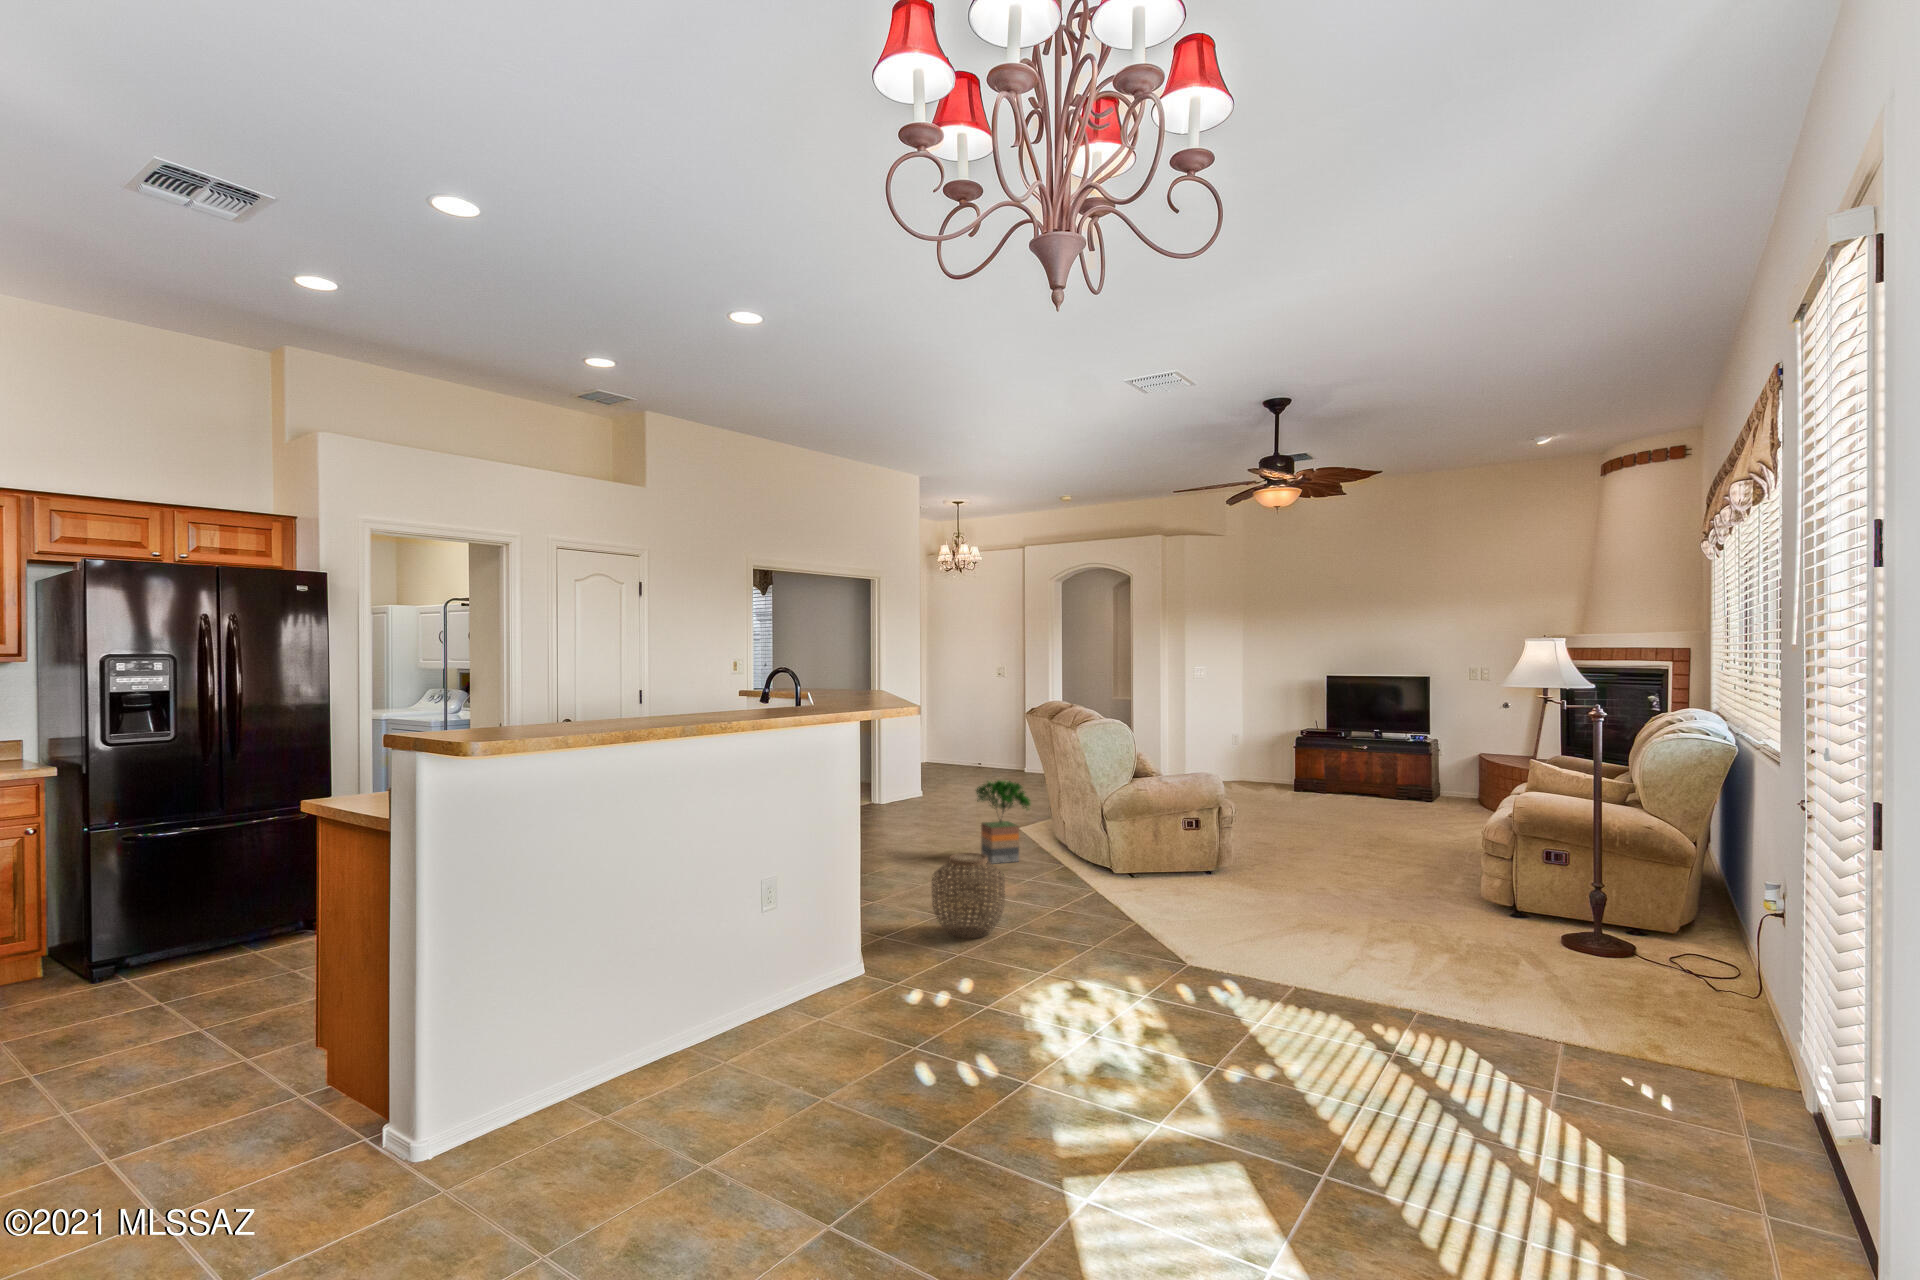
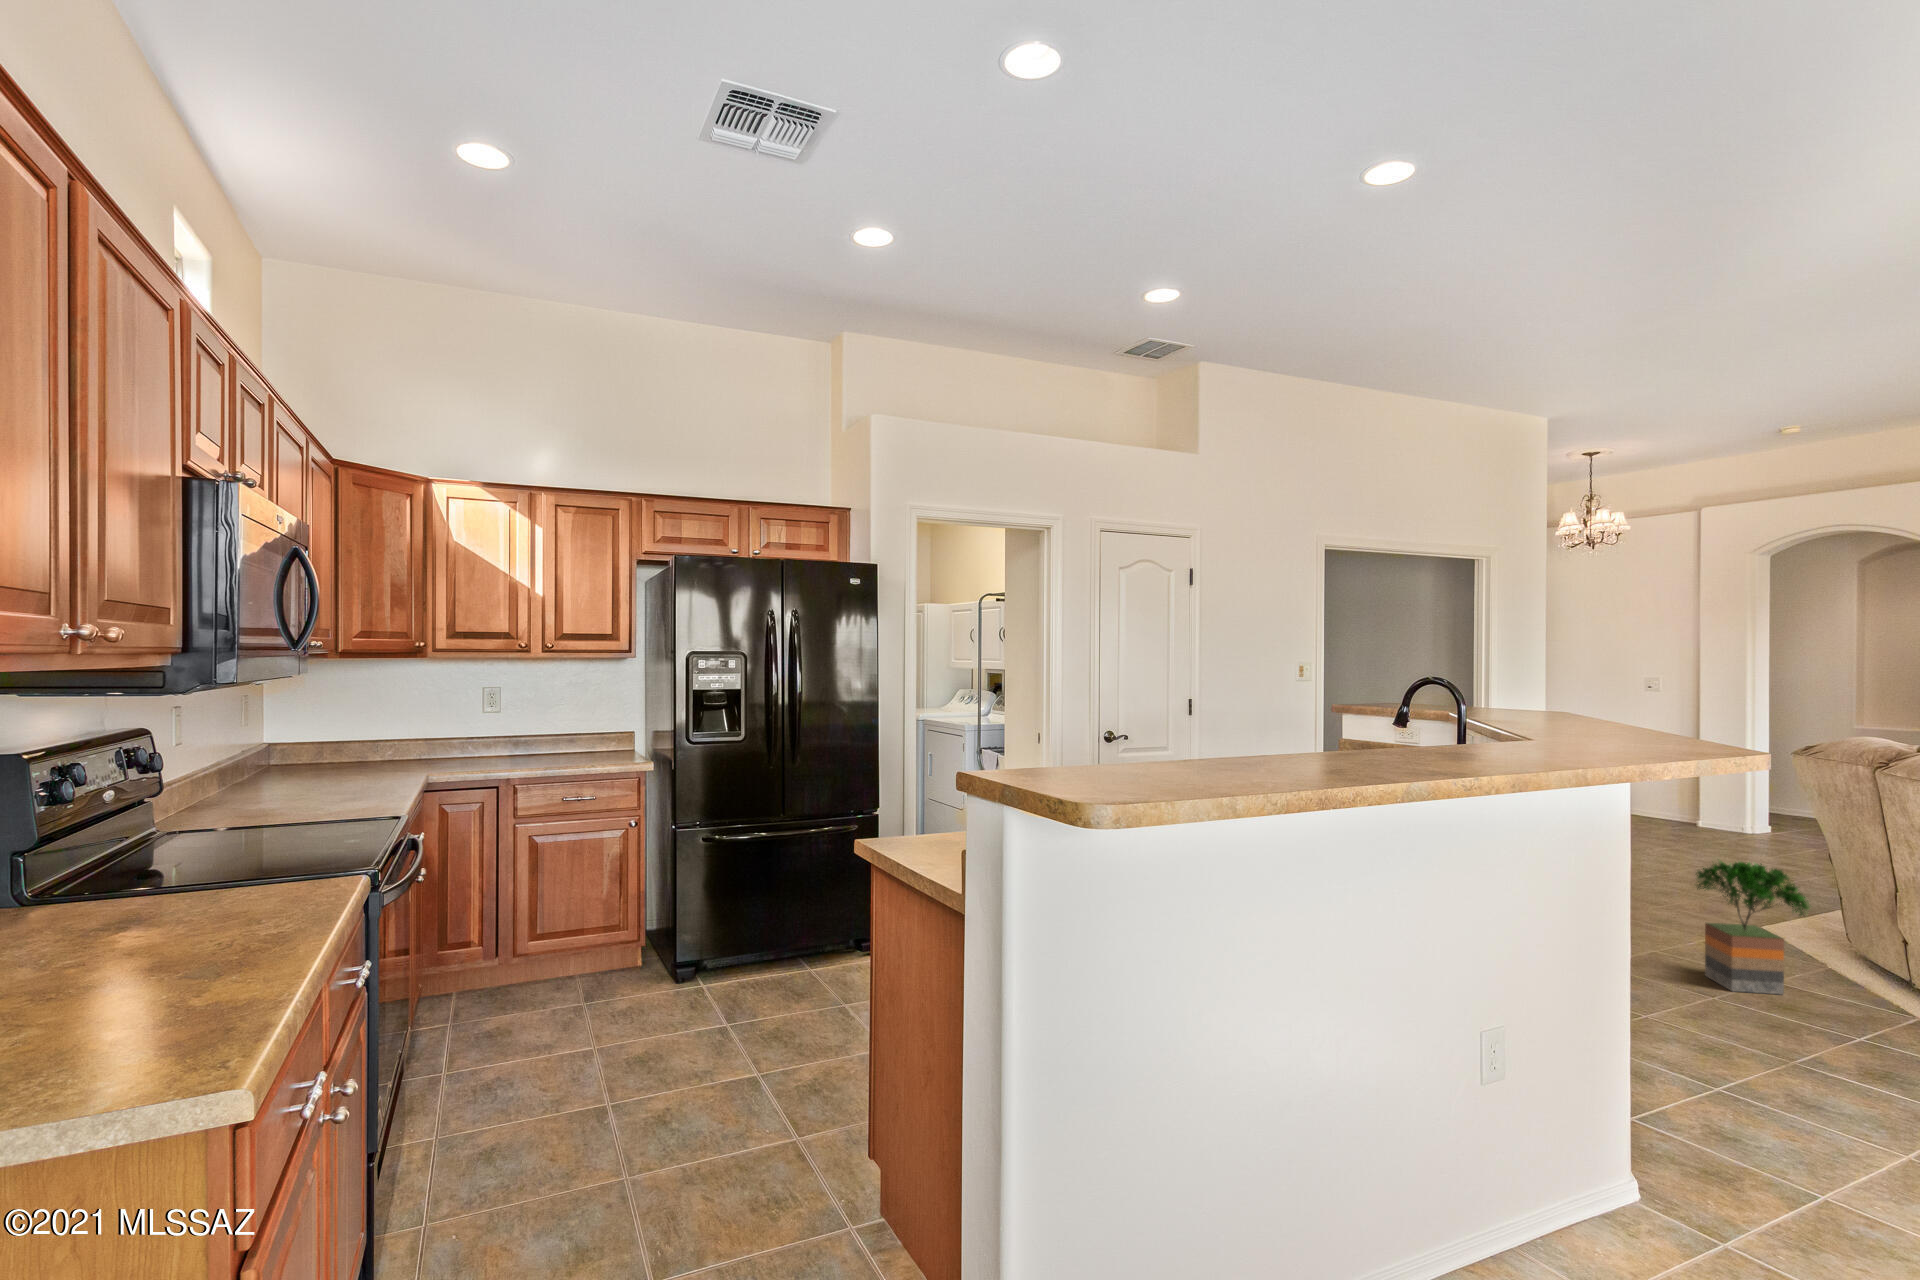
woven basket: present [932,853,1005,938] -> none [1692,1000,1852,1156]

